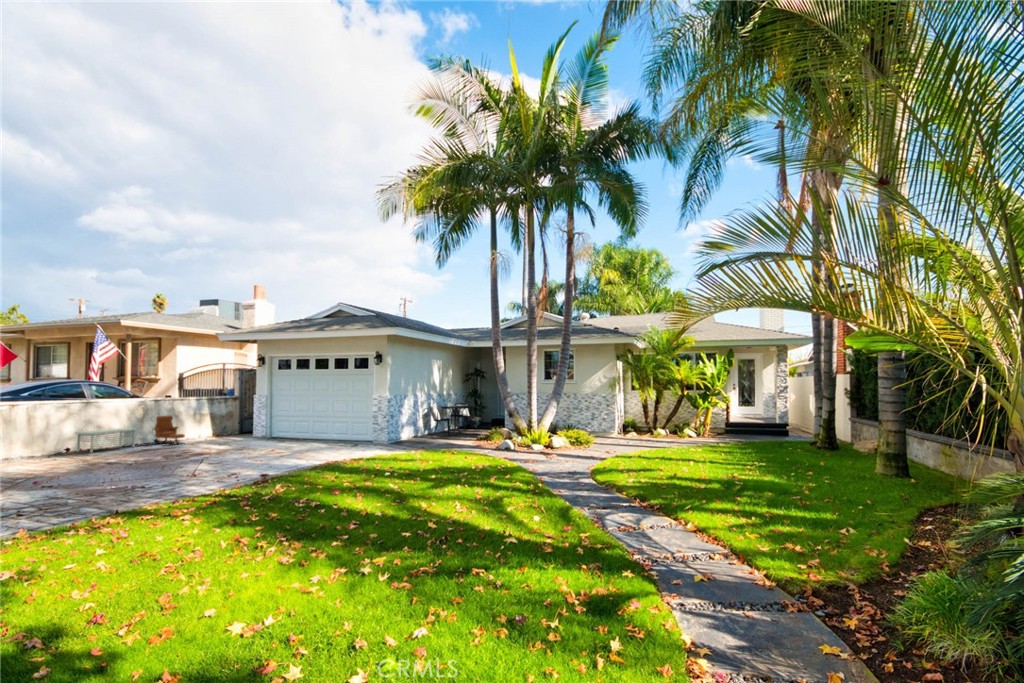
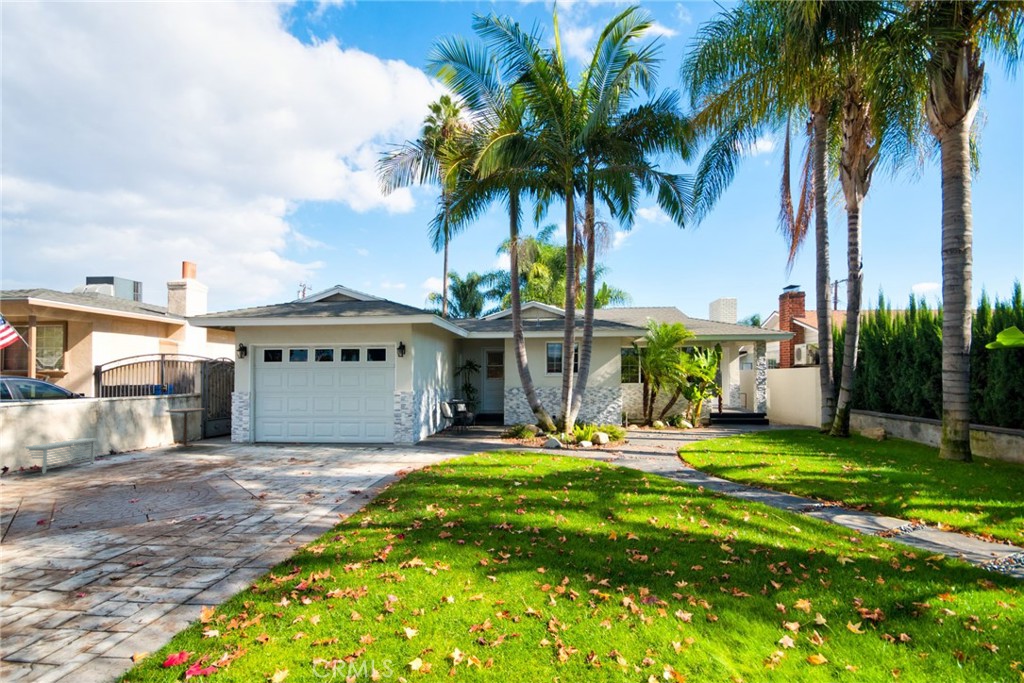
pedestal table: none [203,407,234,438] -> present [166,408,205,447]
lounge chair: present [154,416,185,444] -> none [109,420,156,458]

